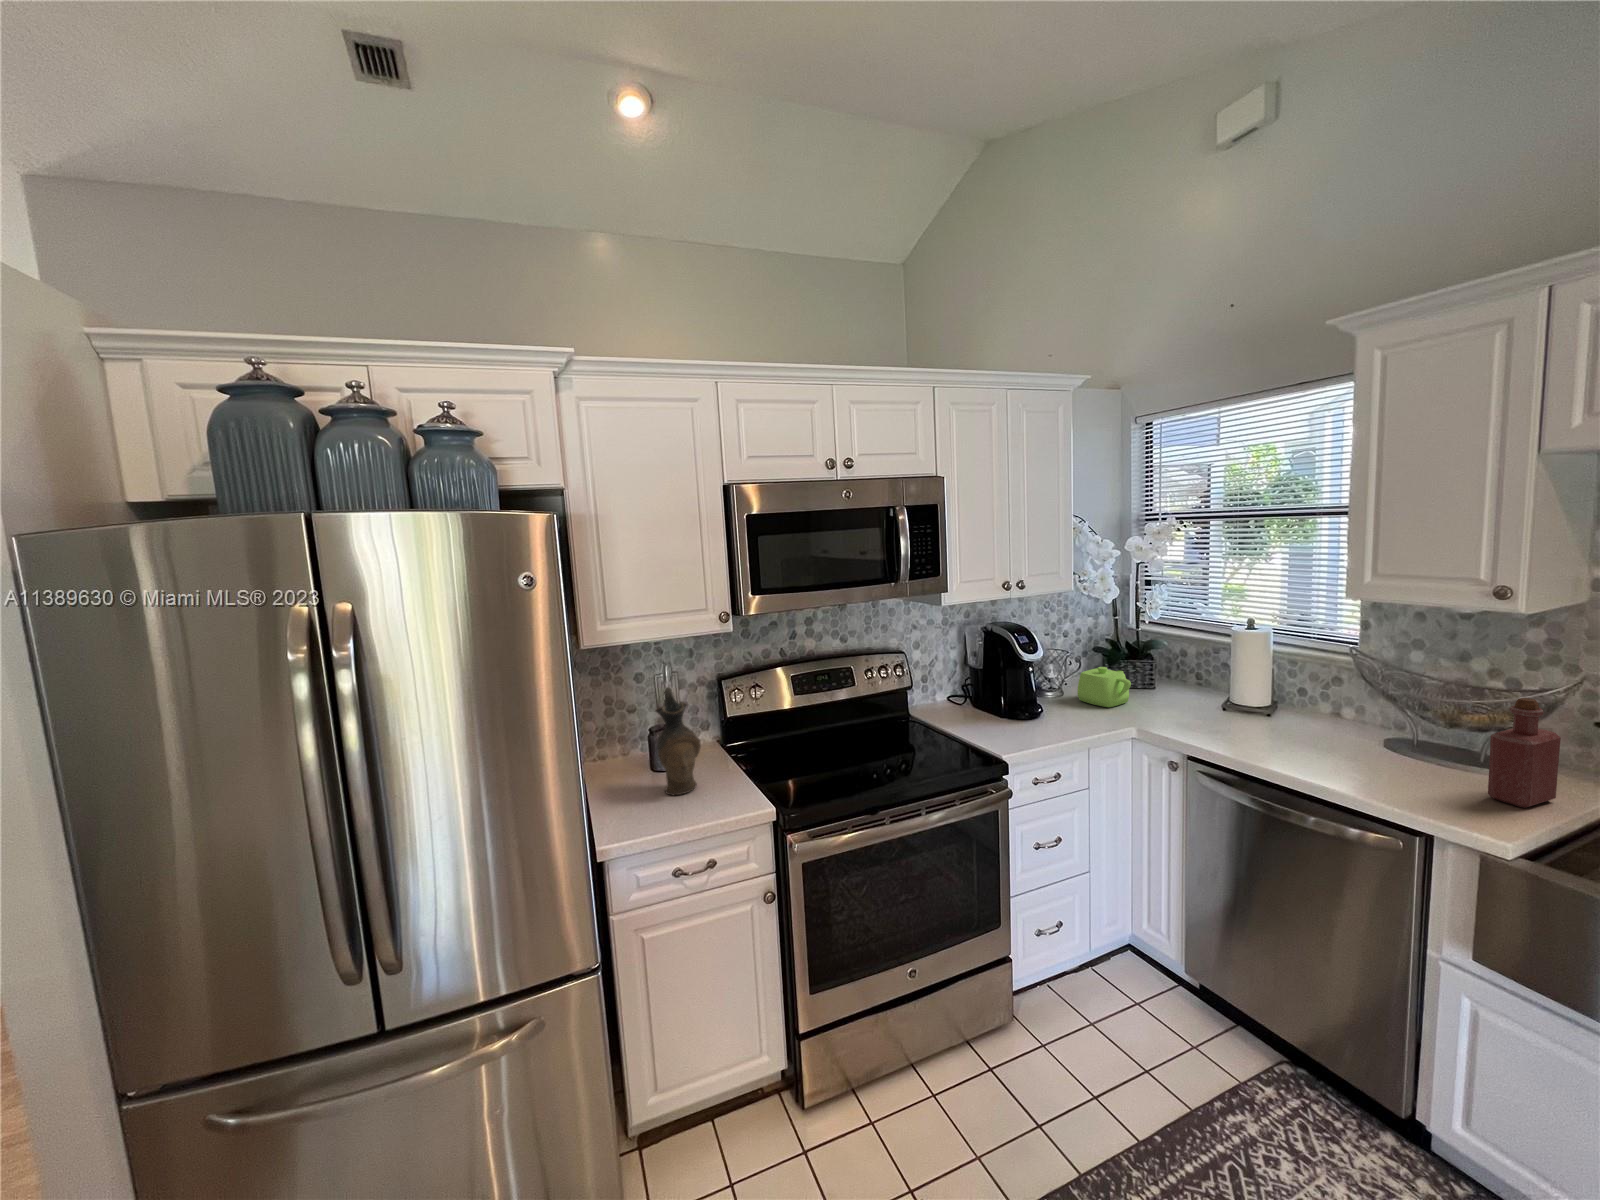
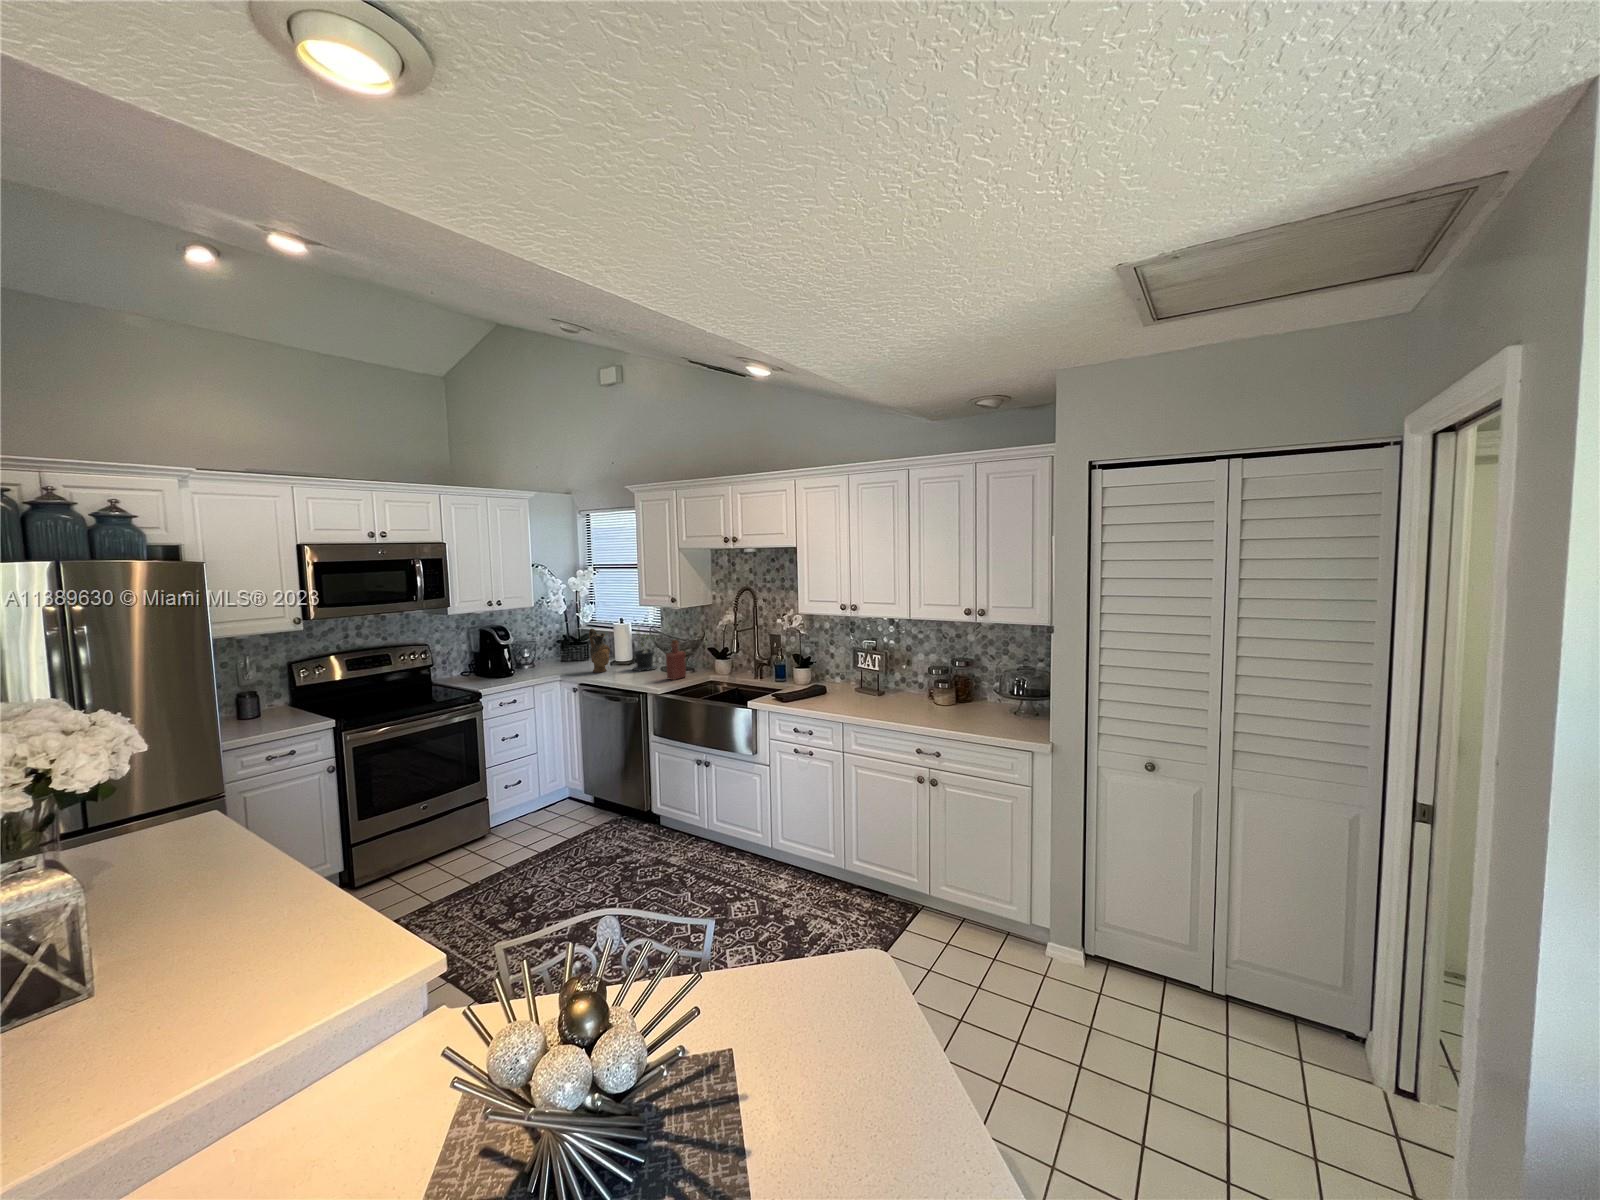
potted plant: none [1307,643,1385,747] -> present [633,632,657,671]
teapot: present [1078,667,1131,707] -> none [539,648,566,669]
ceramic pitcher: present [655,687,701,795] -> present [589,628,610,673]

